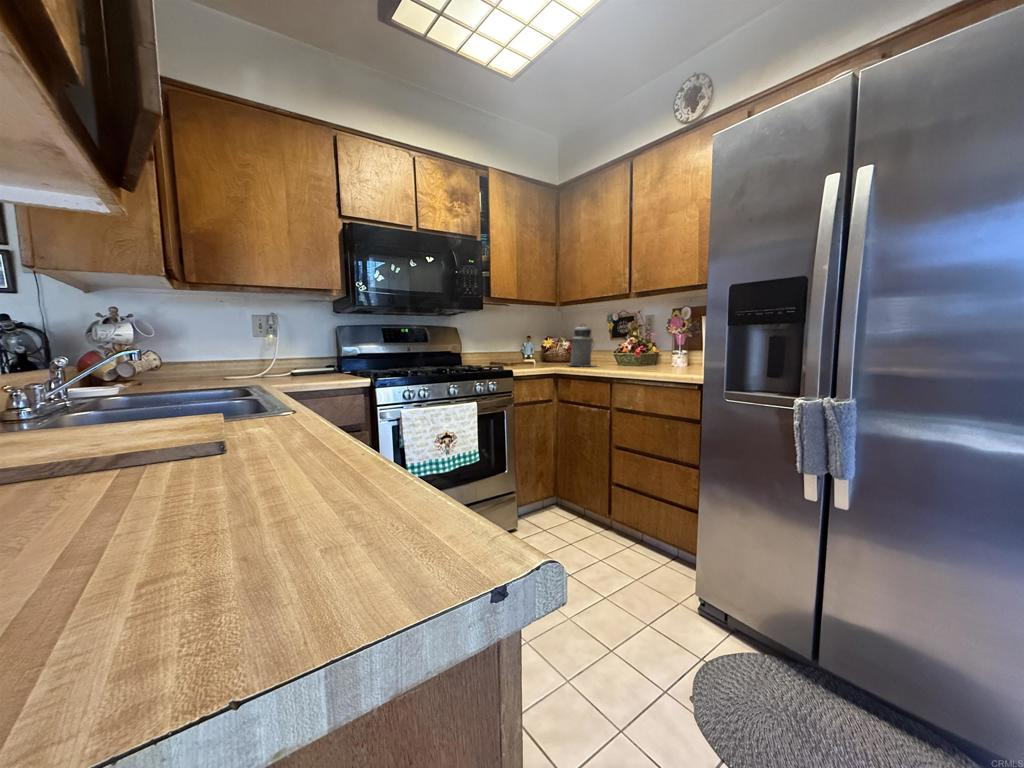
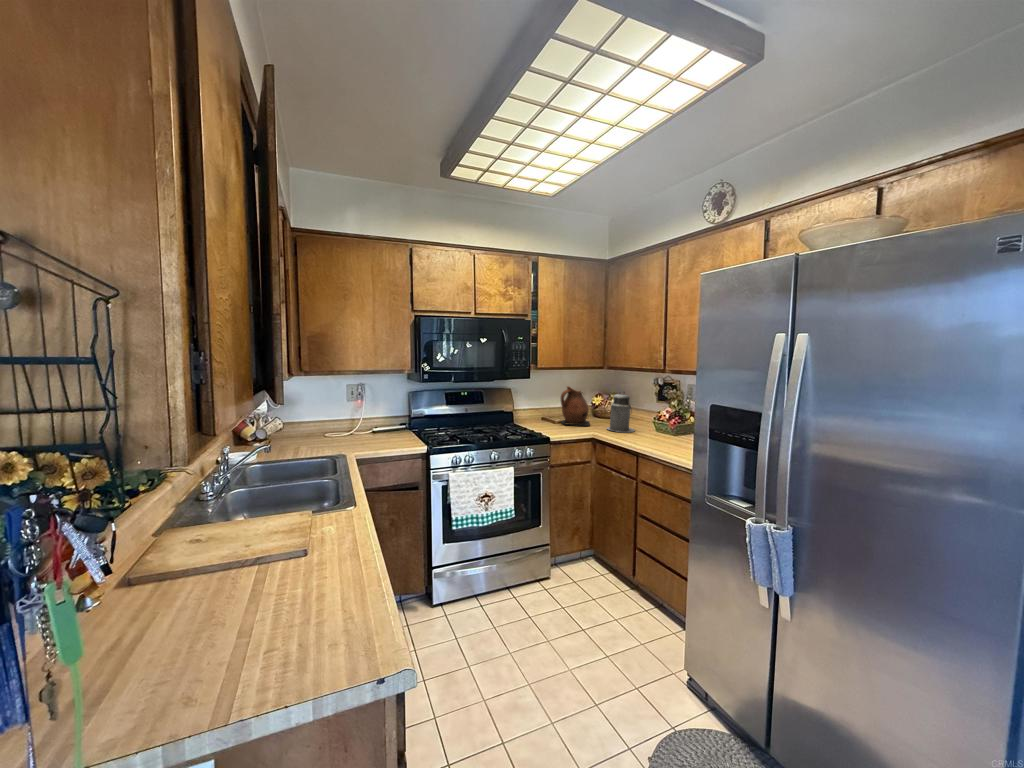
ceramic pitcher: none [513,322,548,365] -> present [561,386,590,426]

